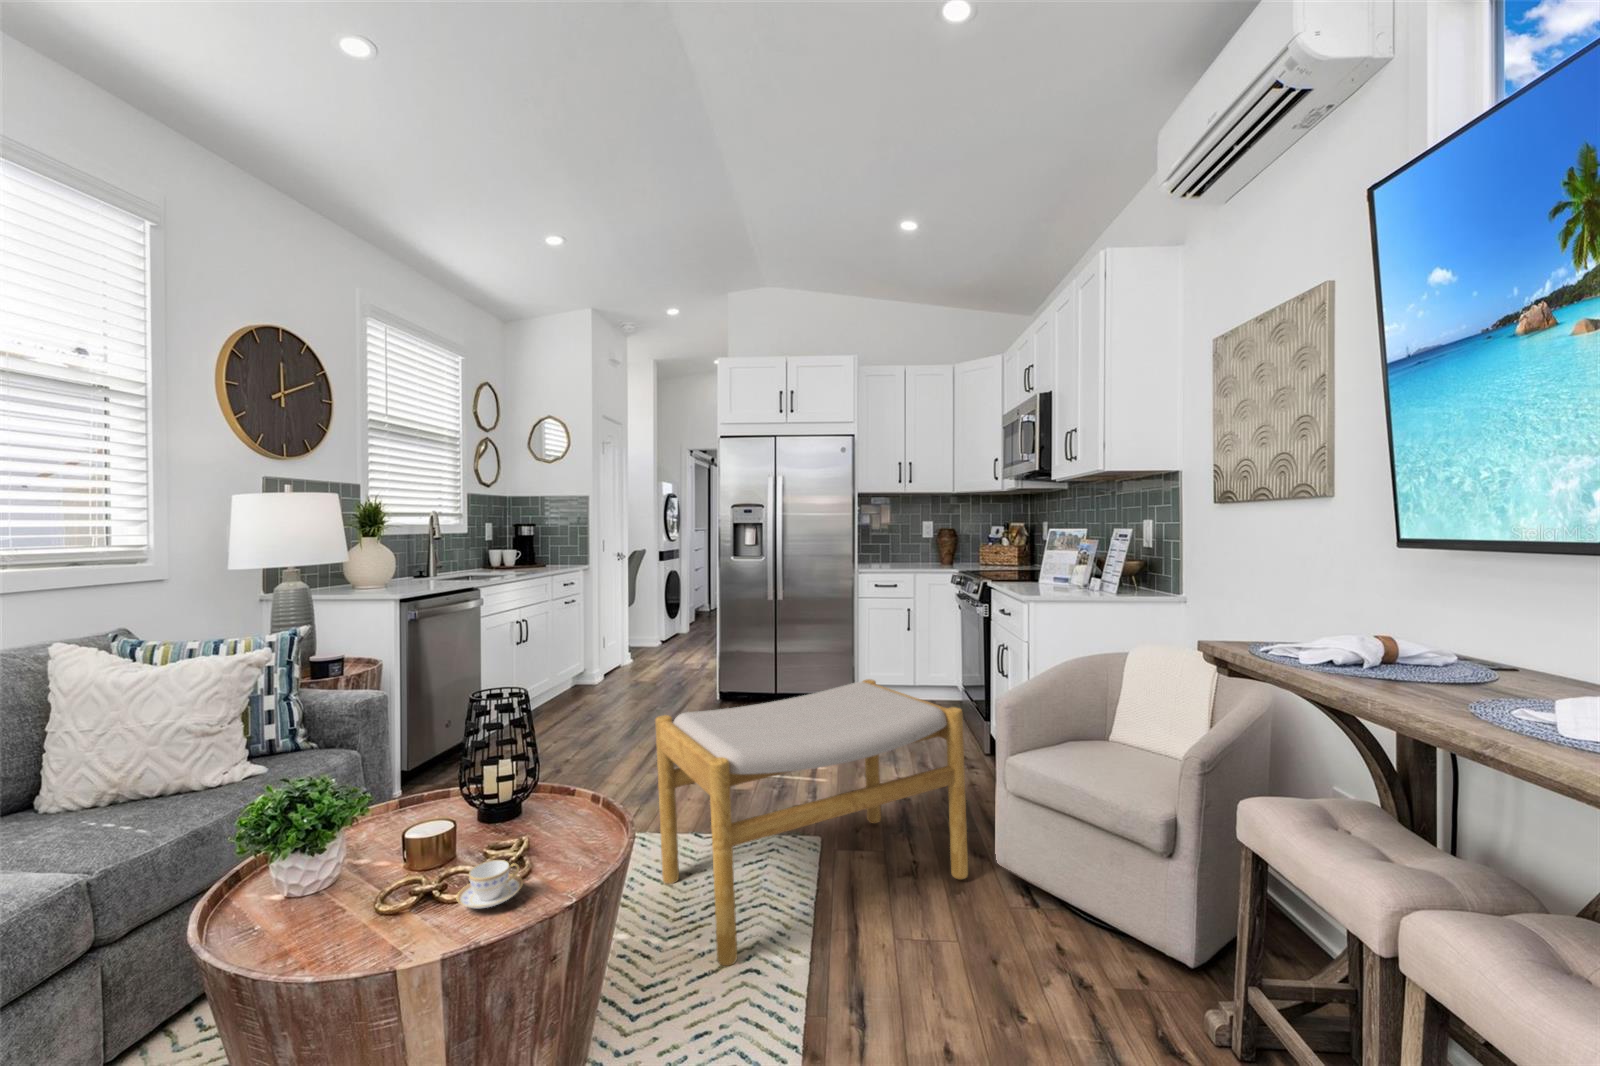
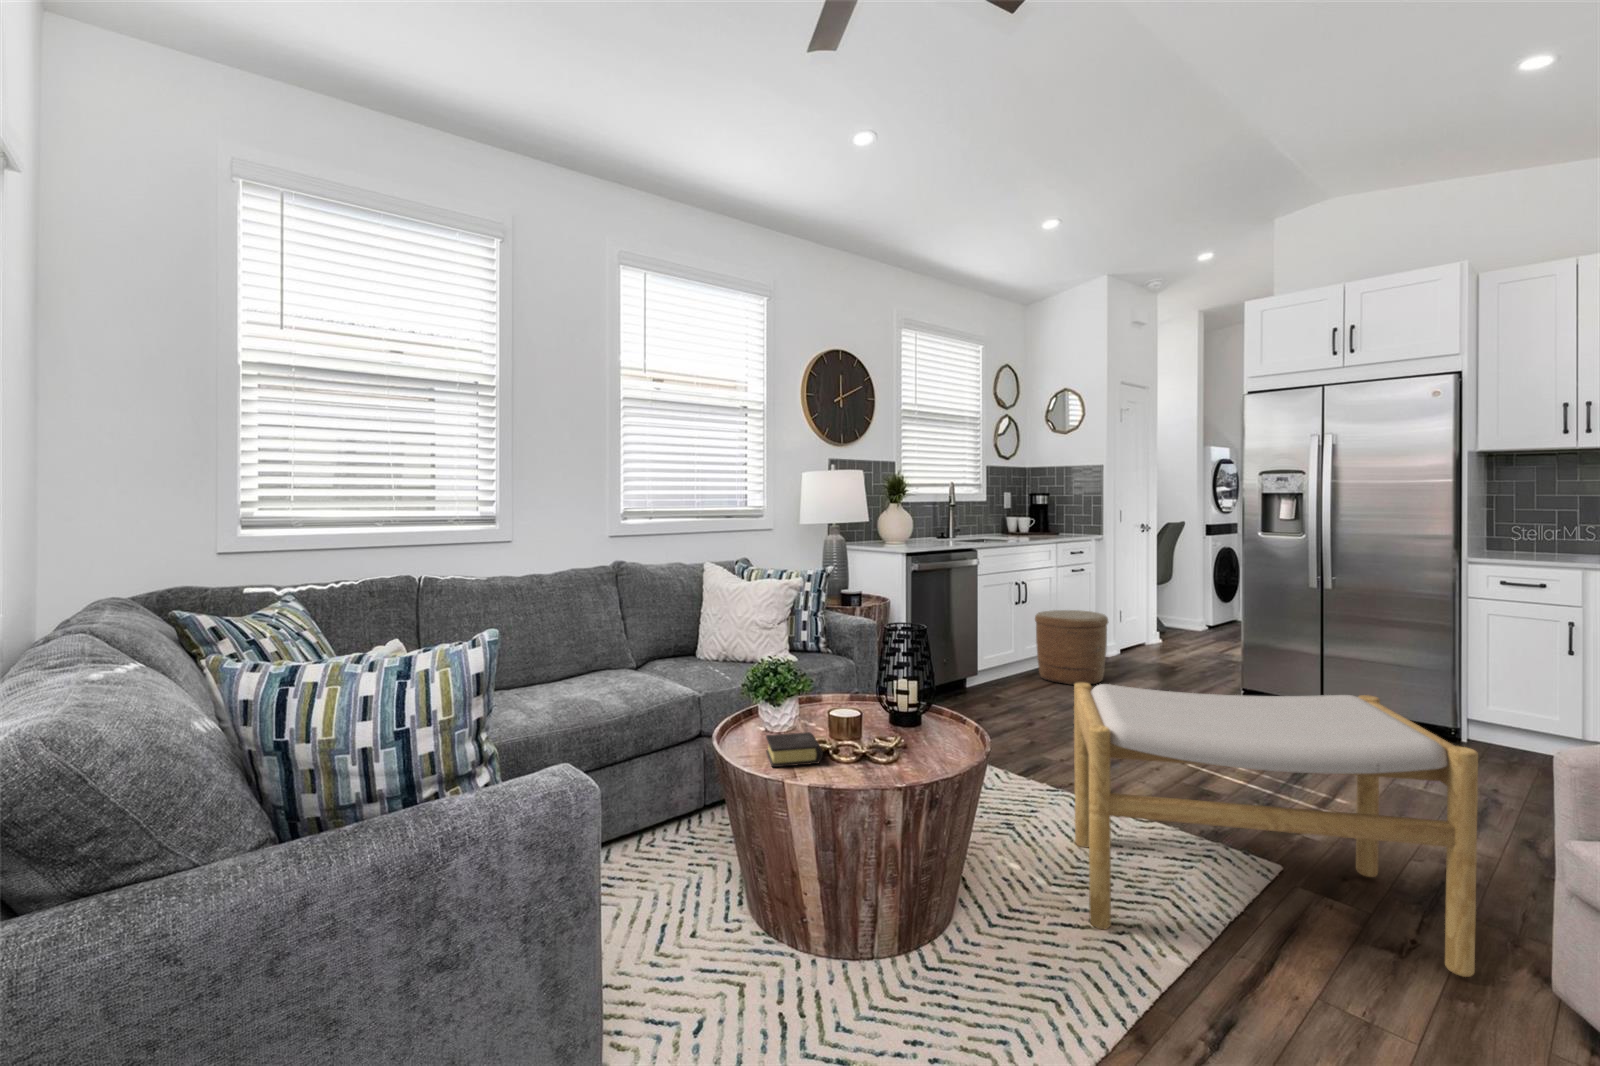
woven basket: none [536,639,608,716] -> present [1035,610,1108,685]
teacup: present [456,860,523,908] -> none [843,744,889,775]
book: none [306,871,418,949] -> present [766,732,823,767]

